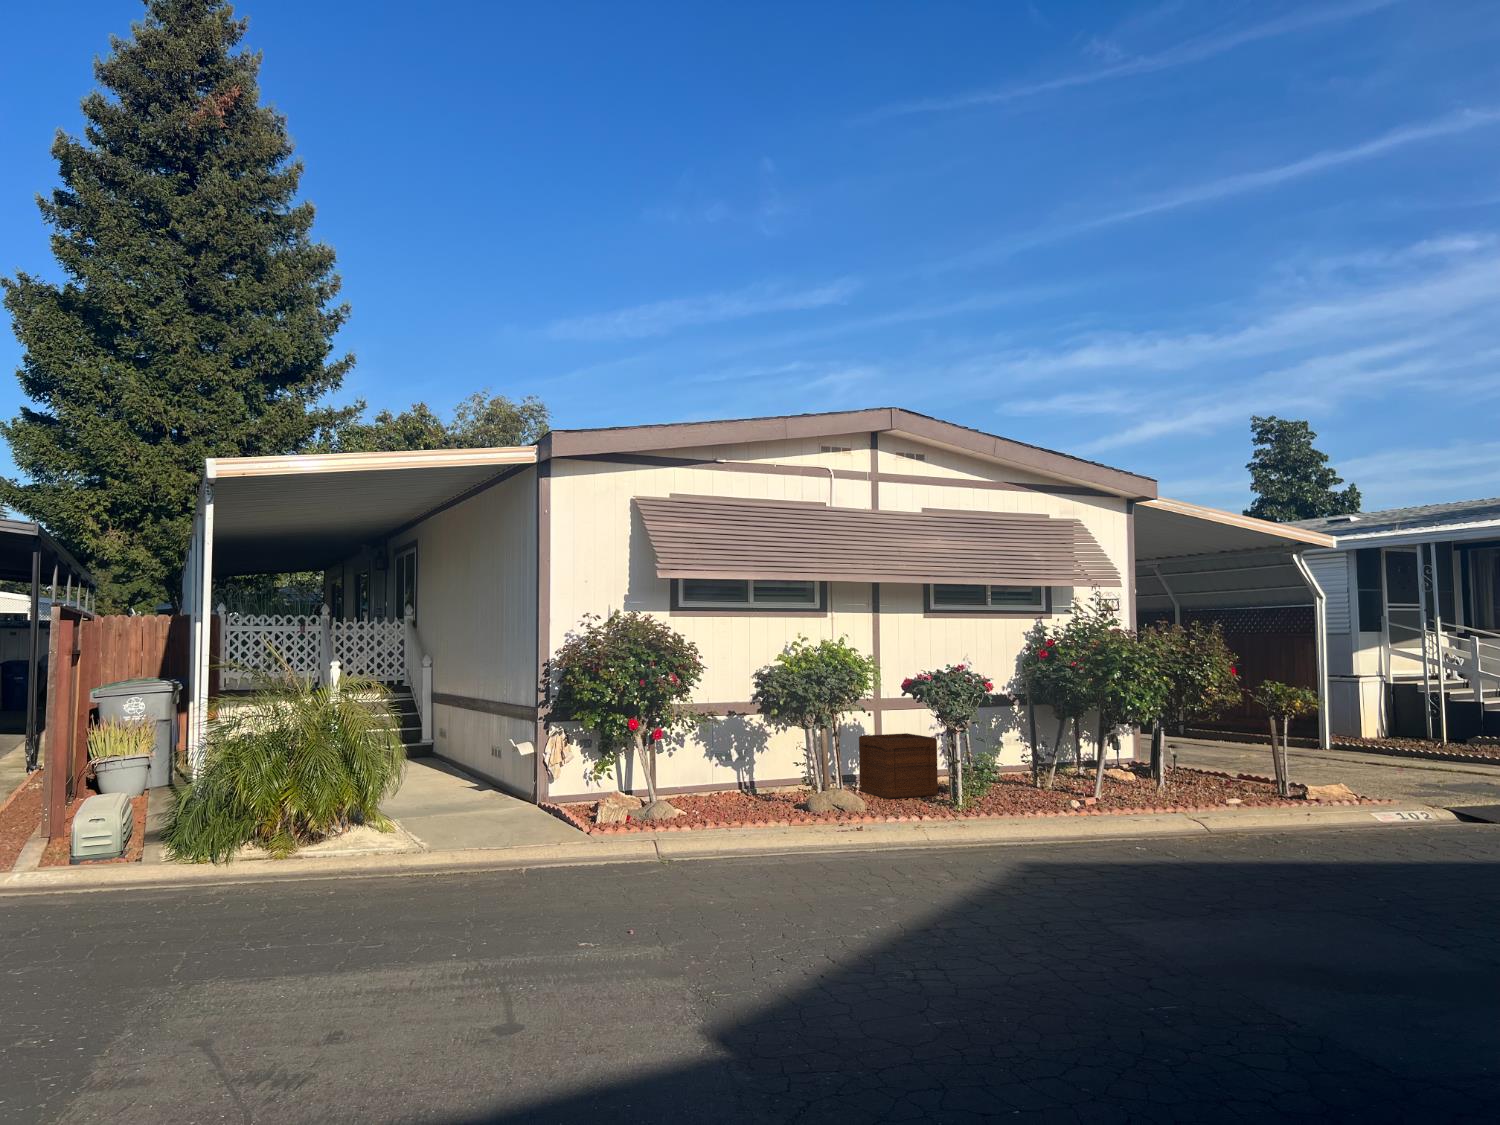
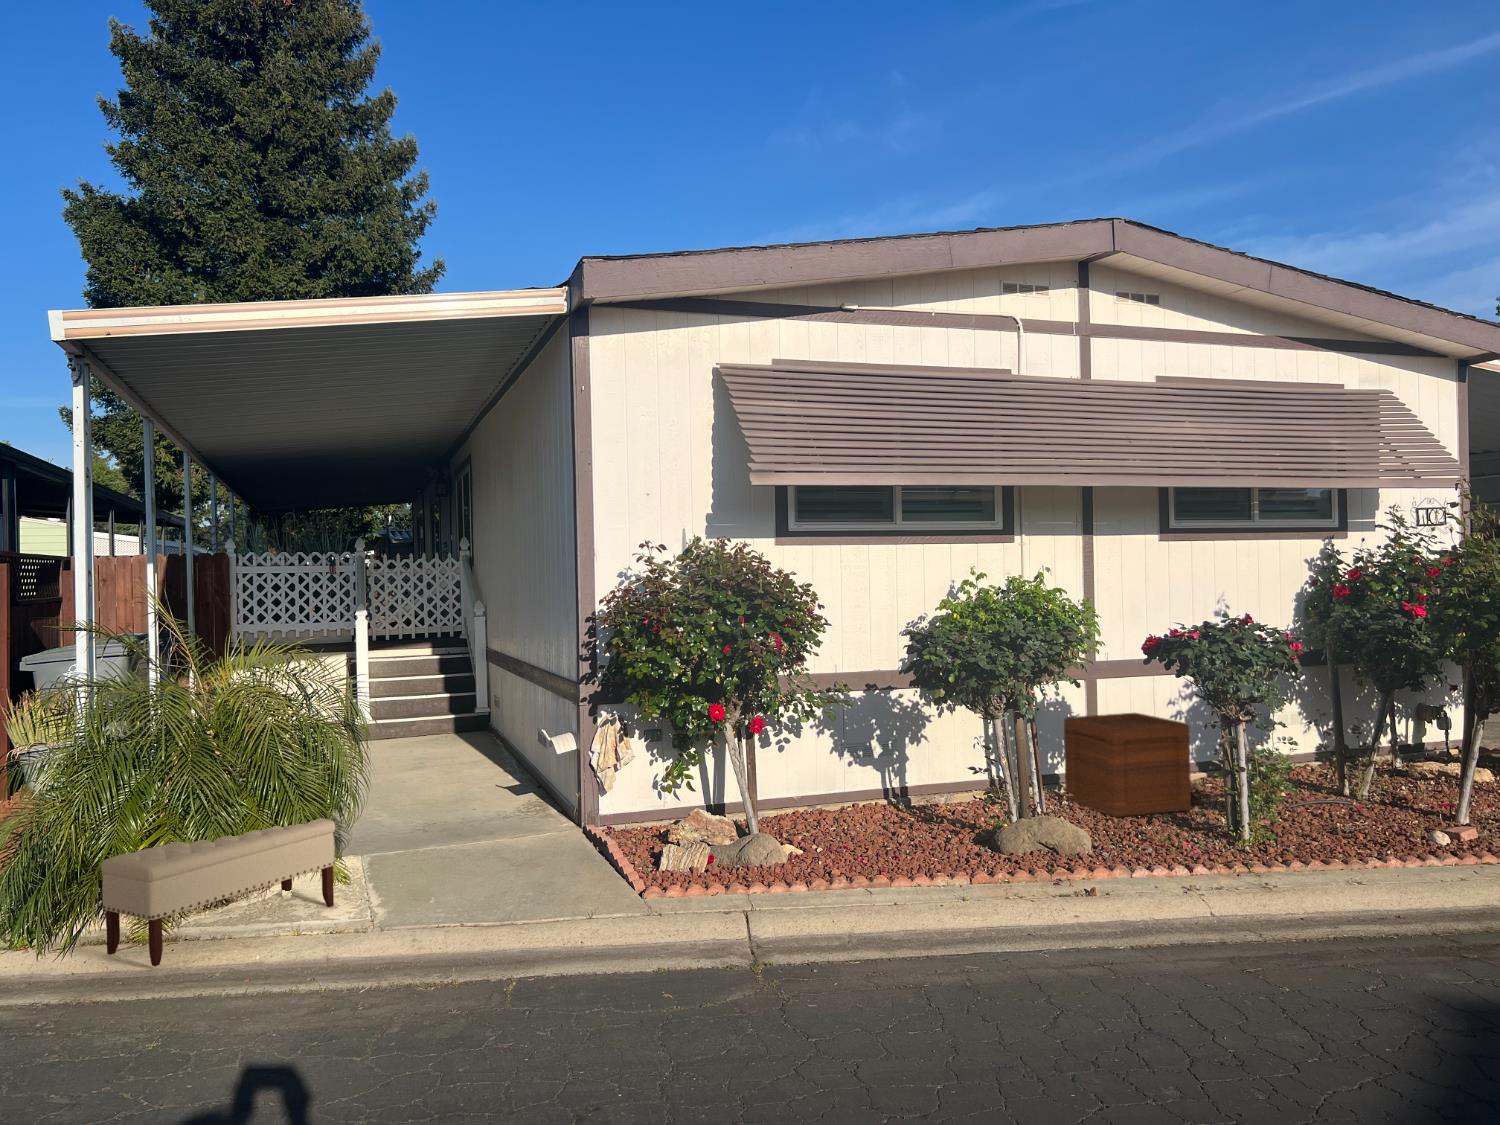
bench: none [274,784,398,862] -> present [101,817,335,967]

